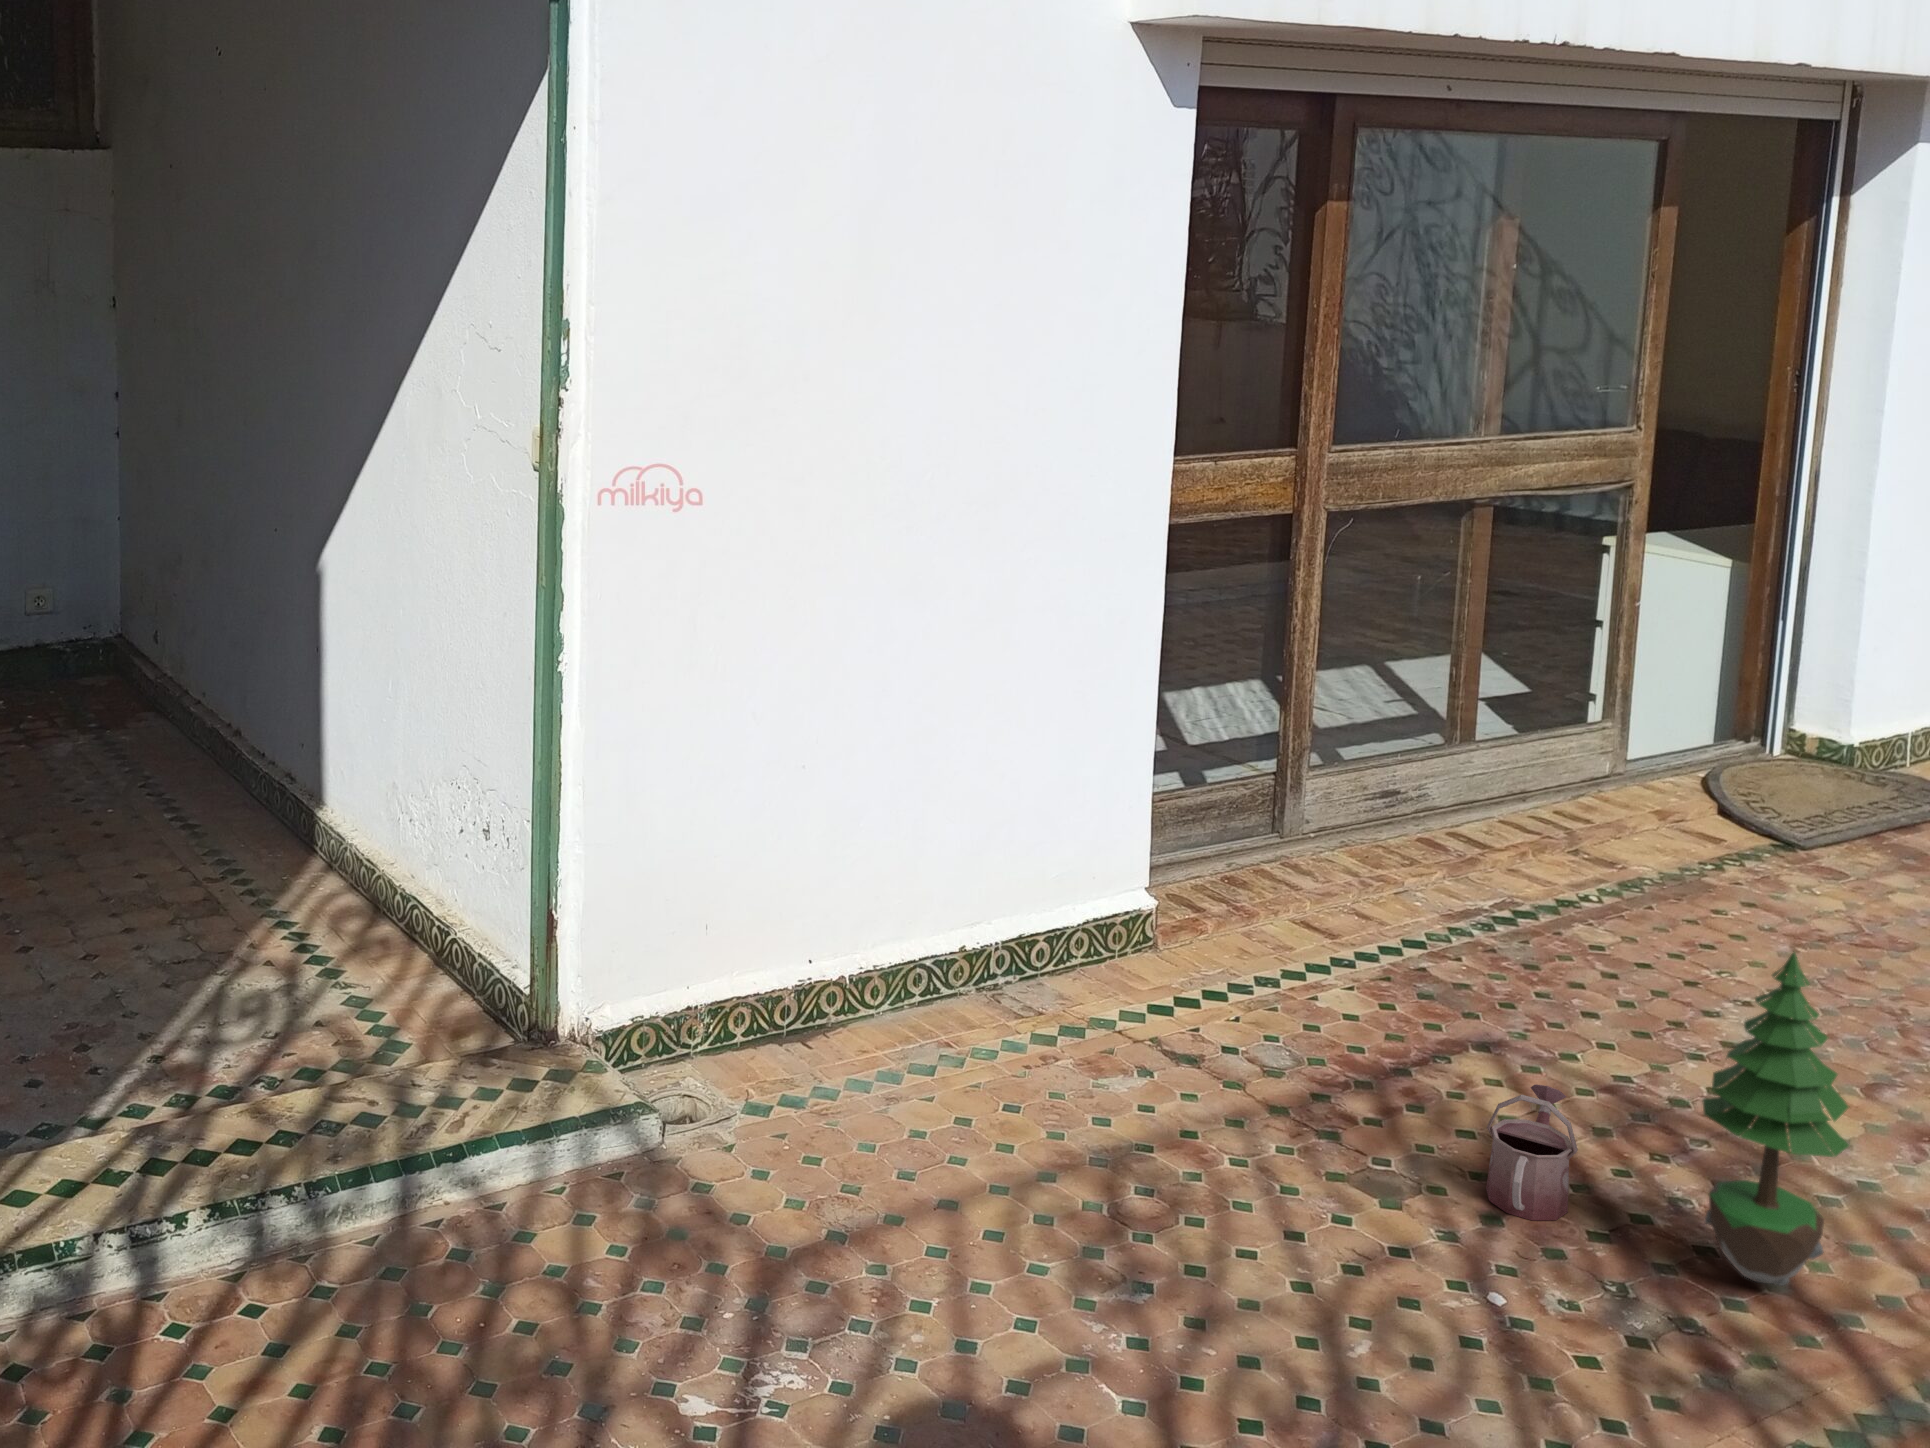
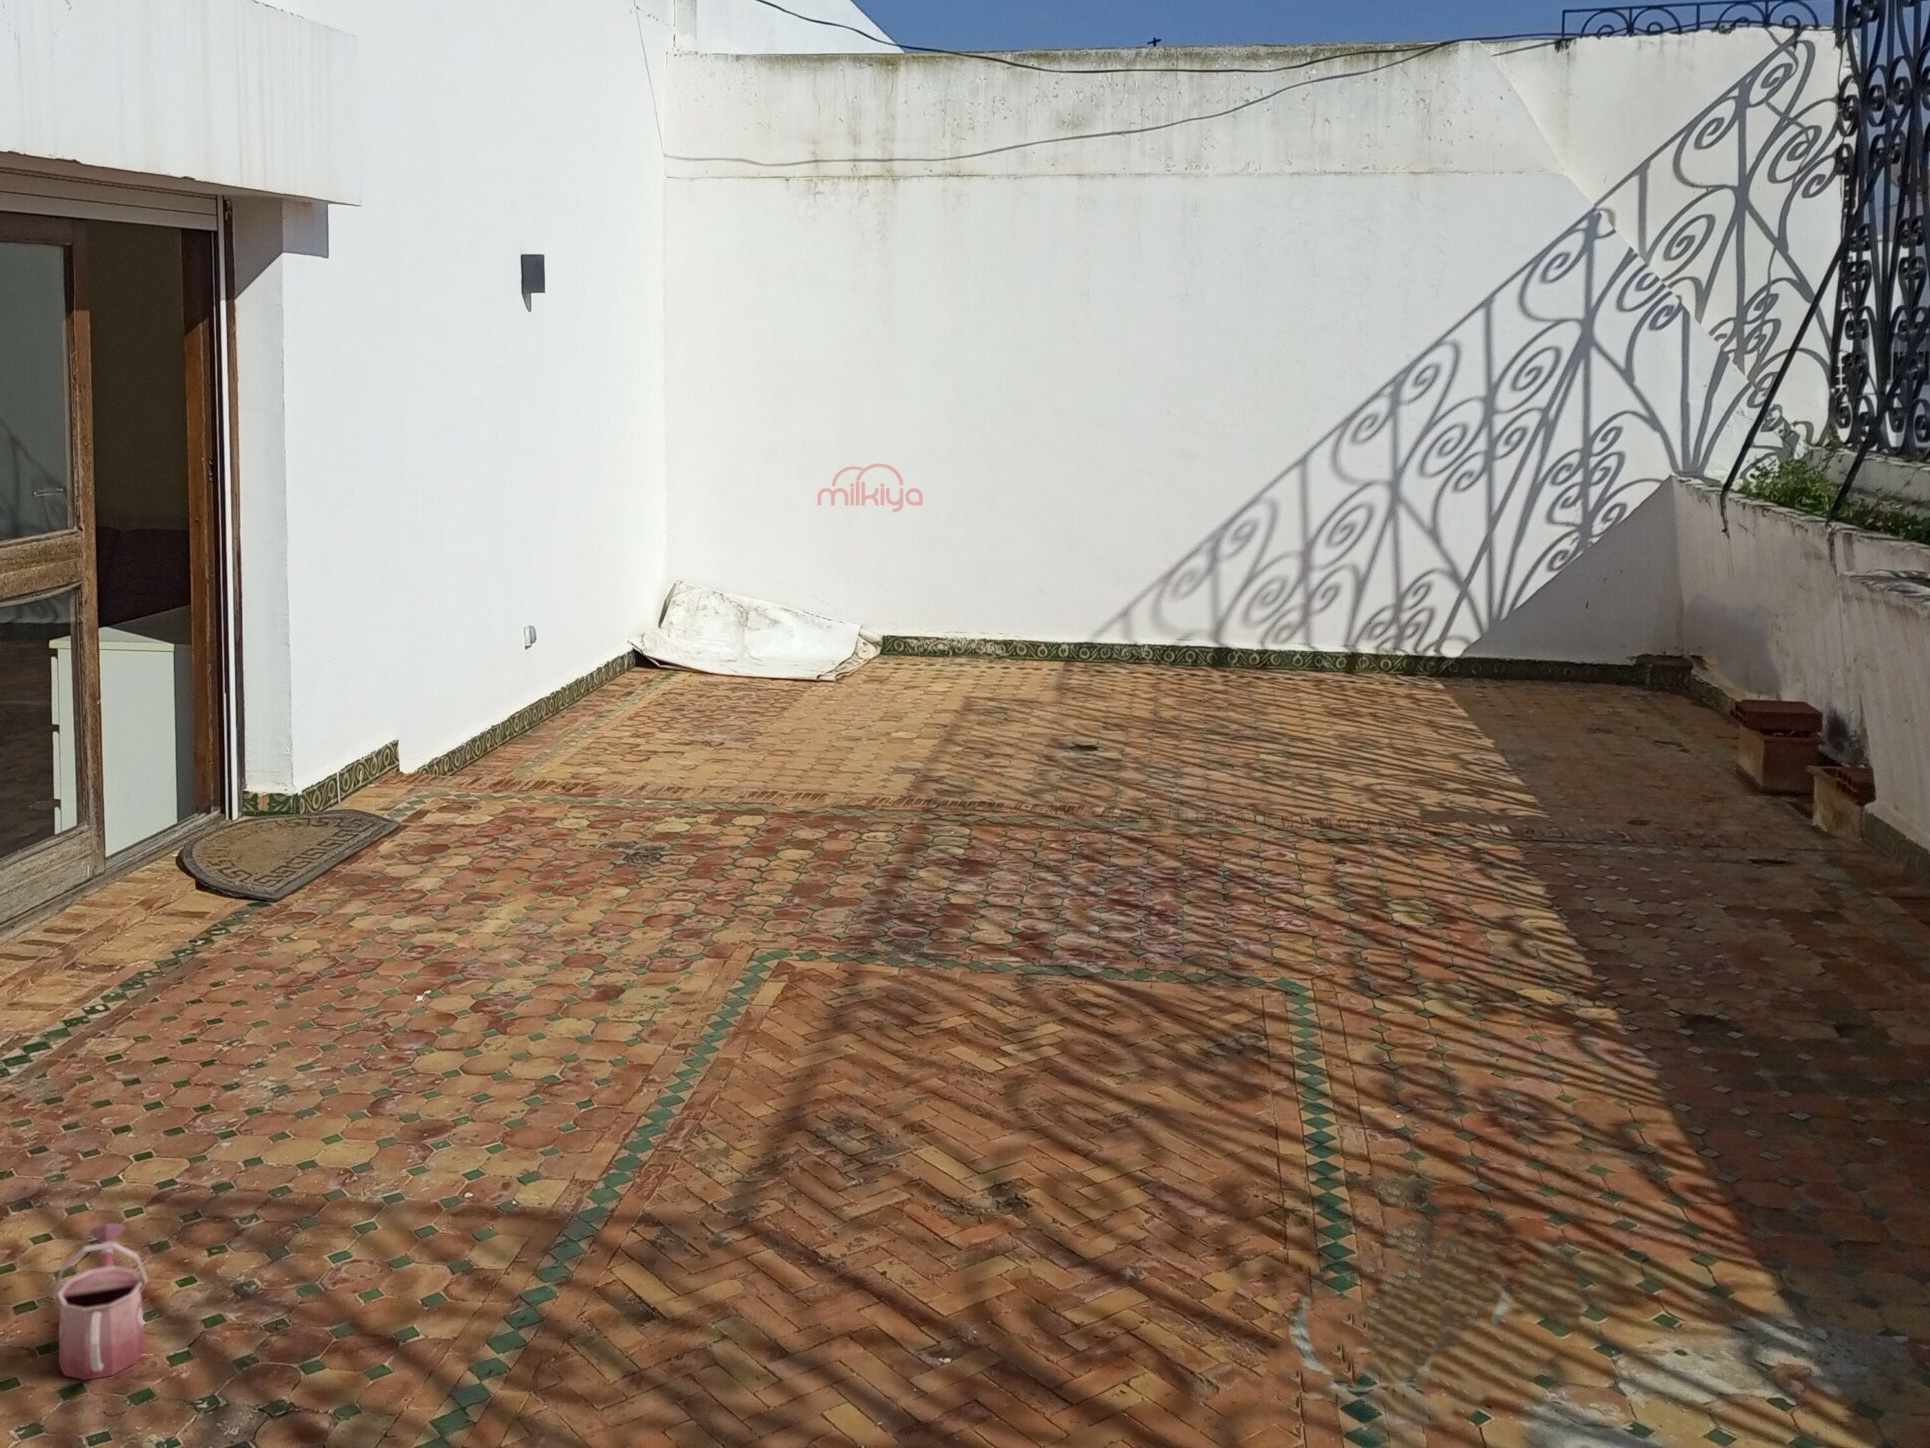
potted tree: present [1702,952,1849,1286] -> none [260,1005,388,1334]

